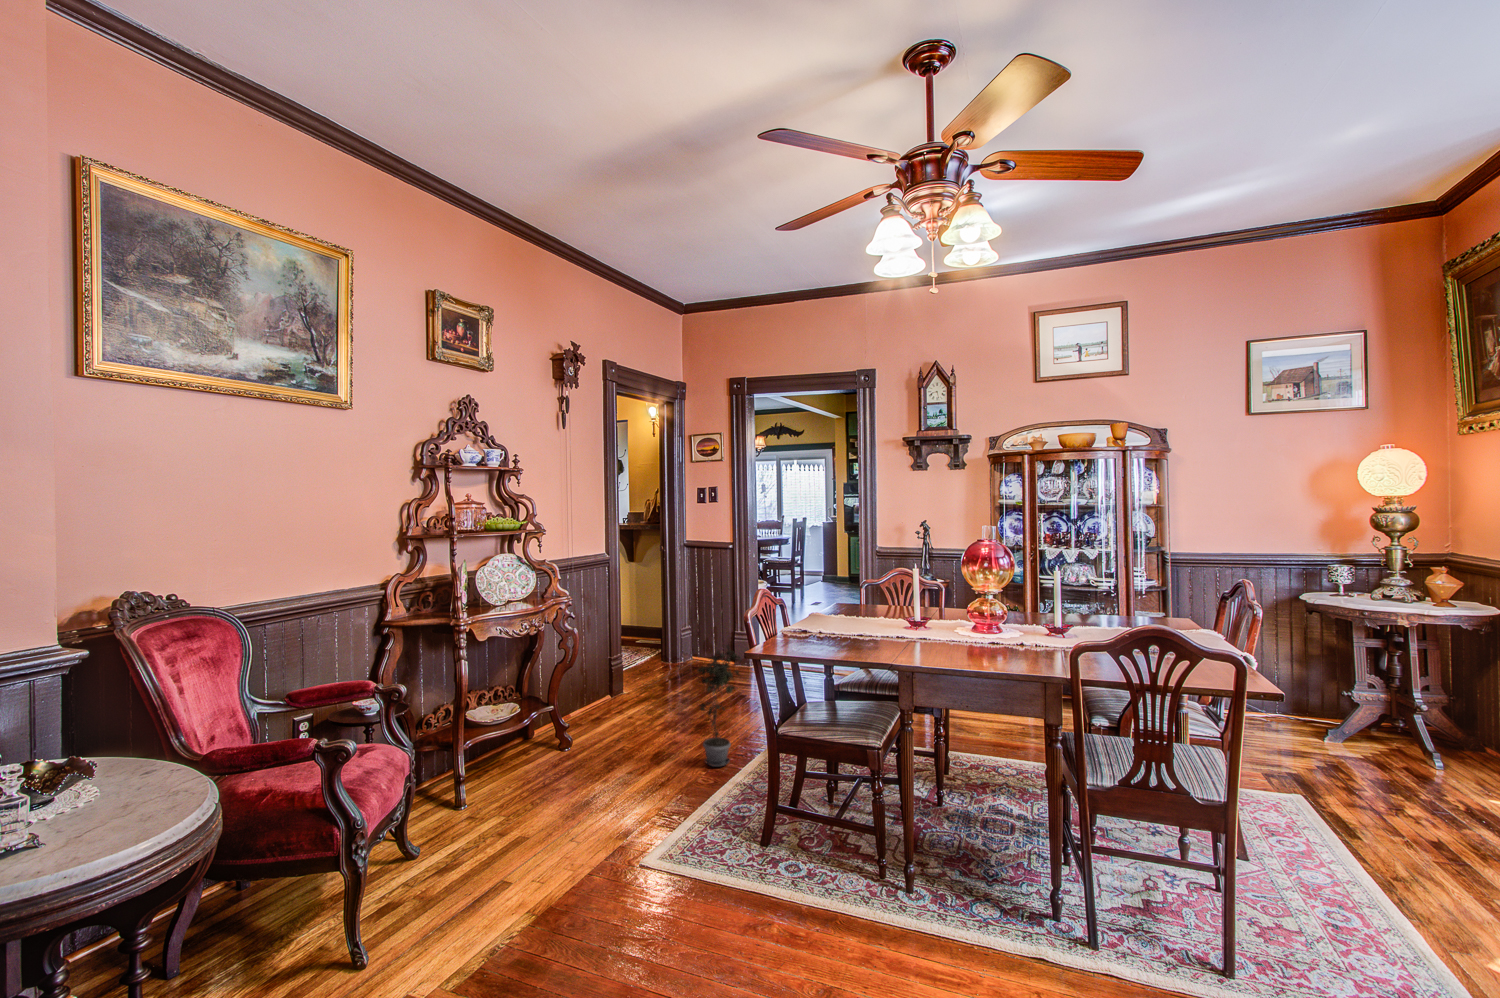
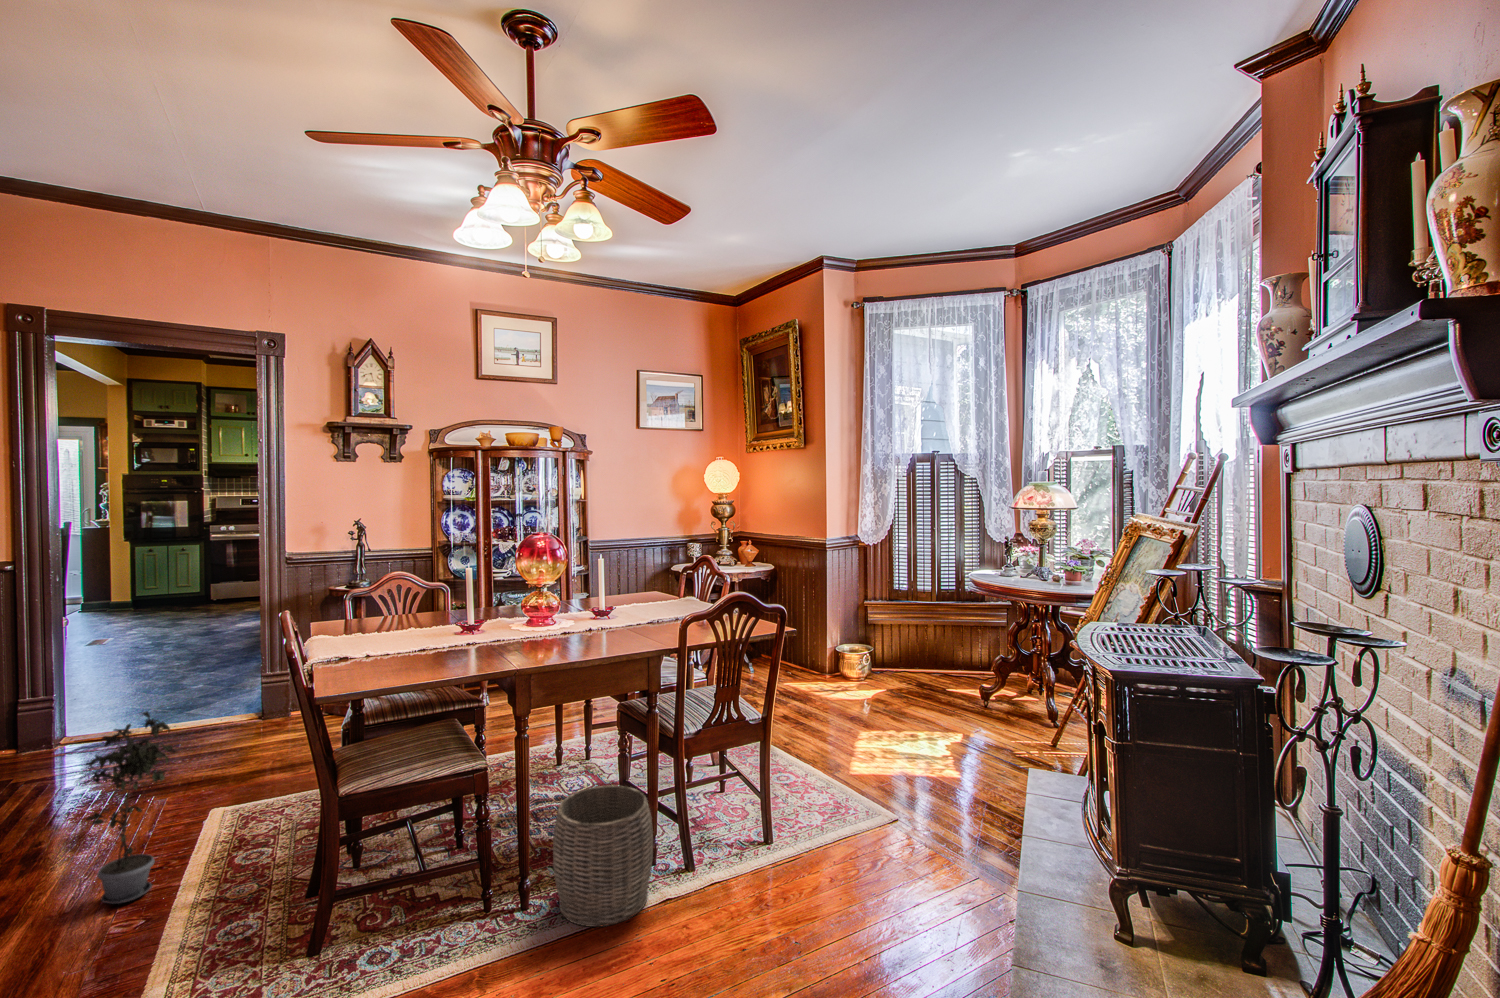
woven basket: none [927,802,1035,953] -> present [553,785,653,927]

